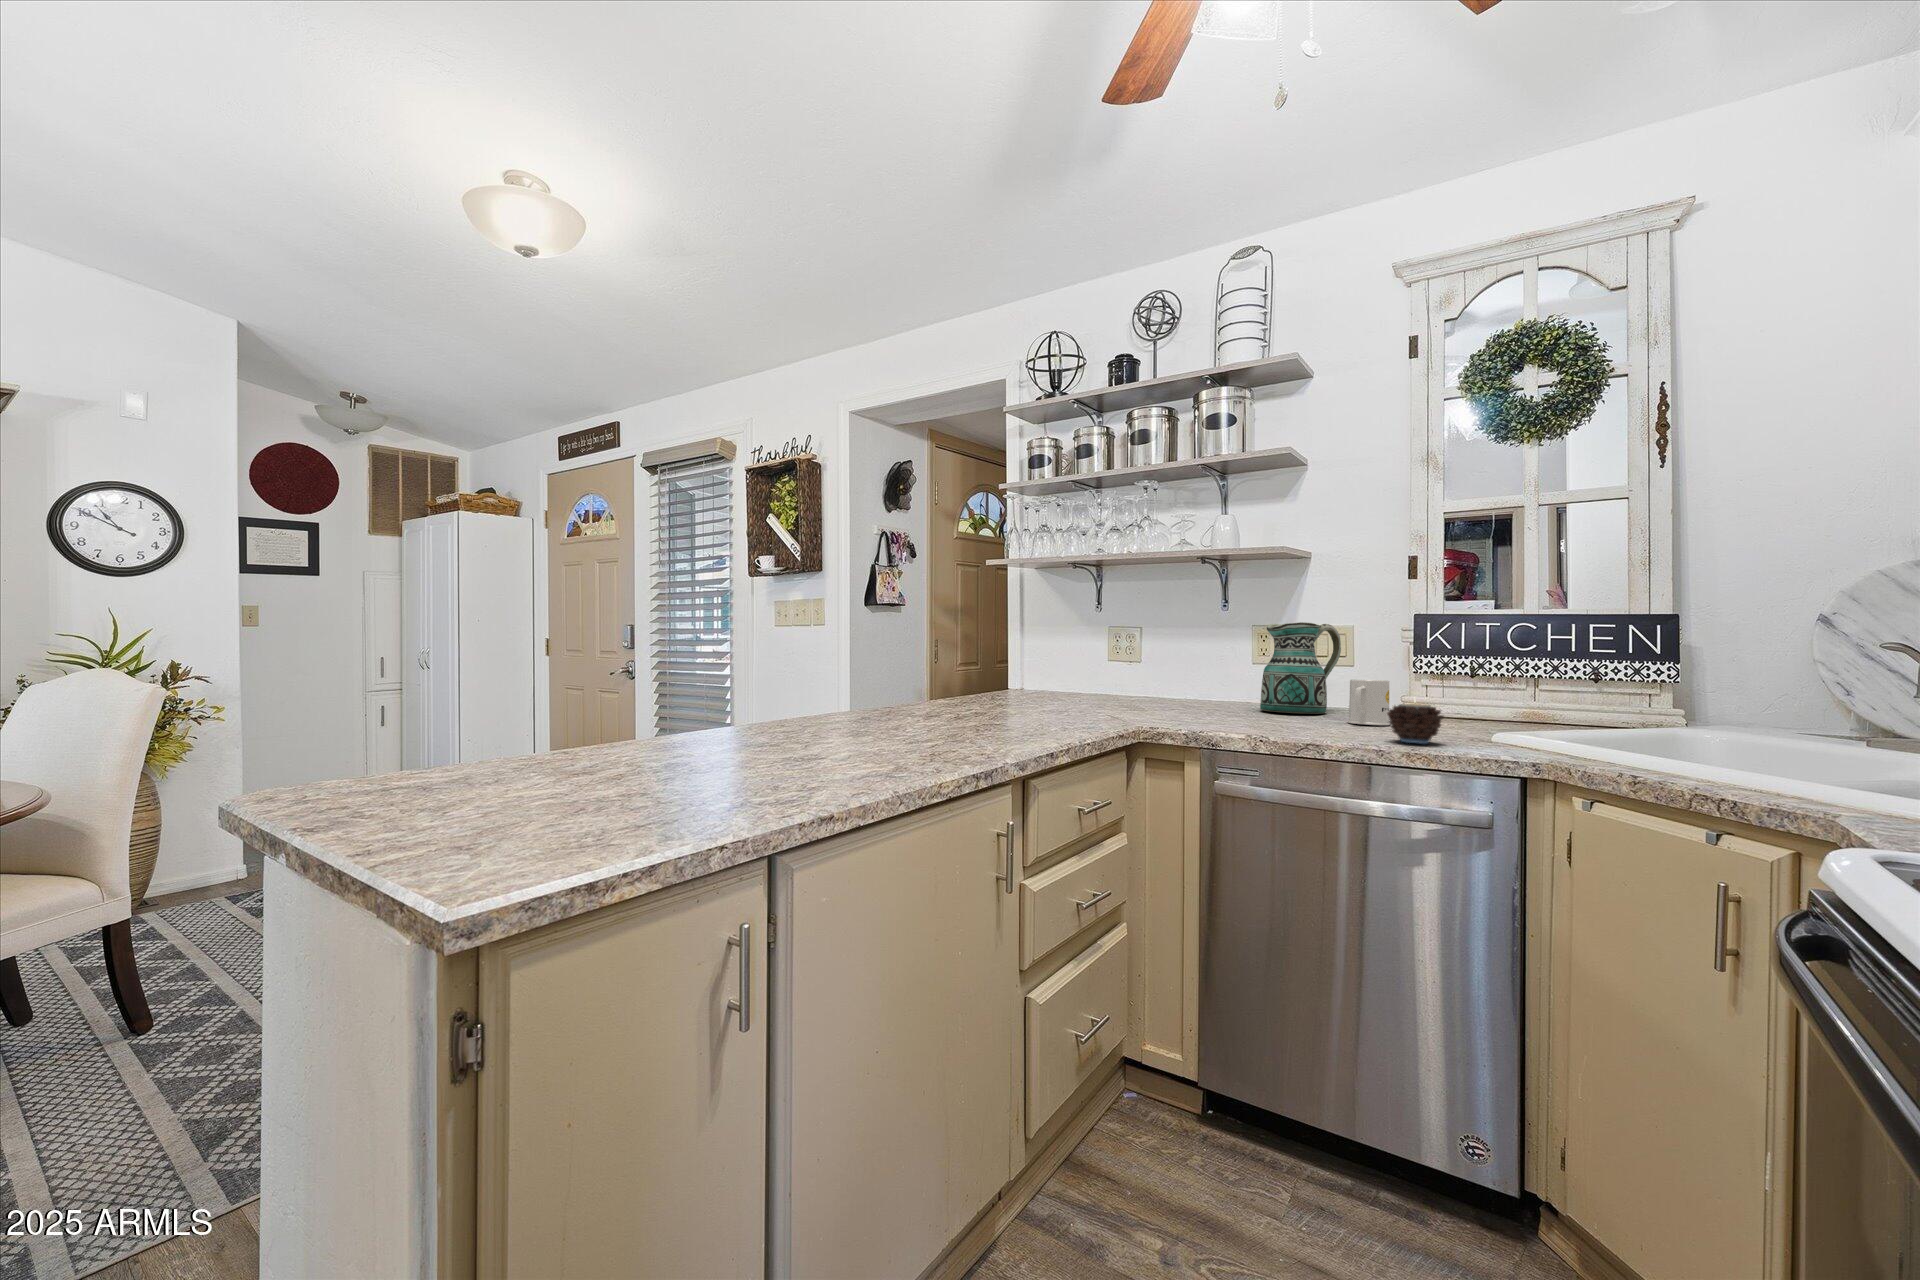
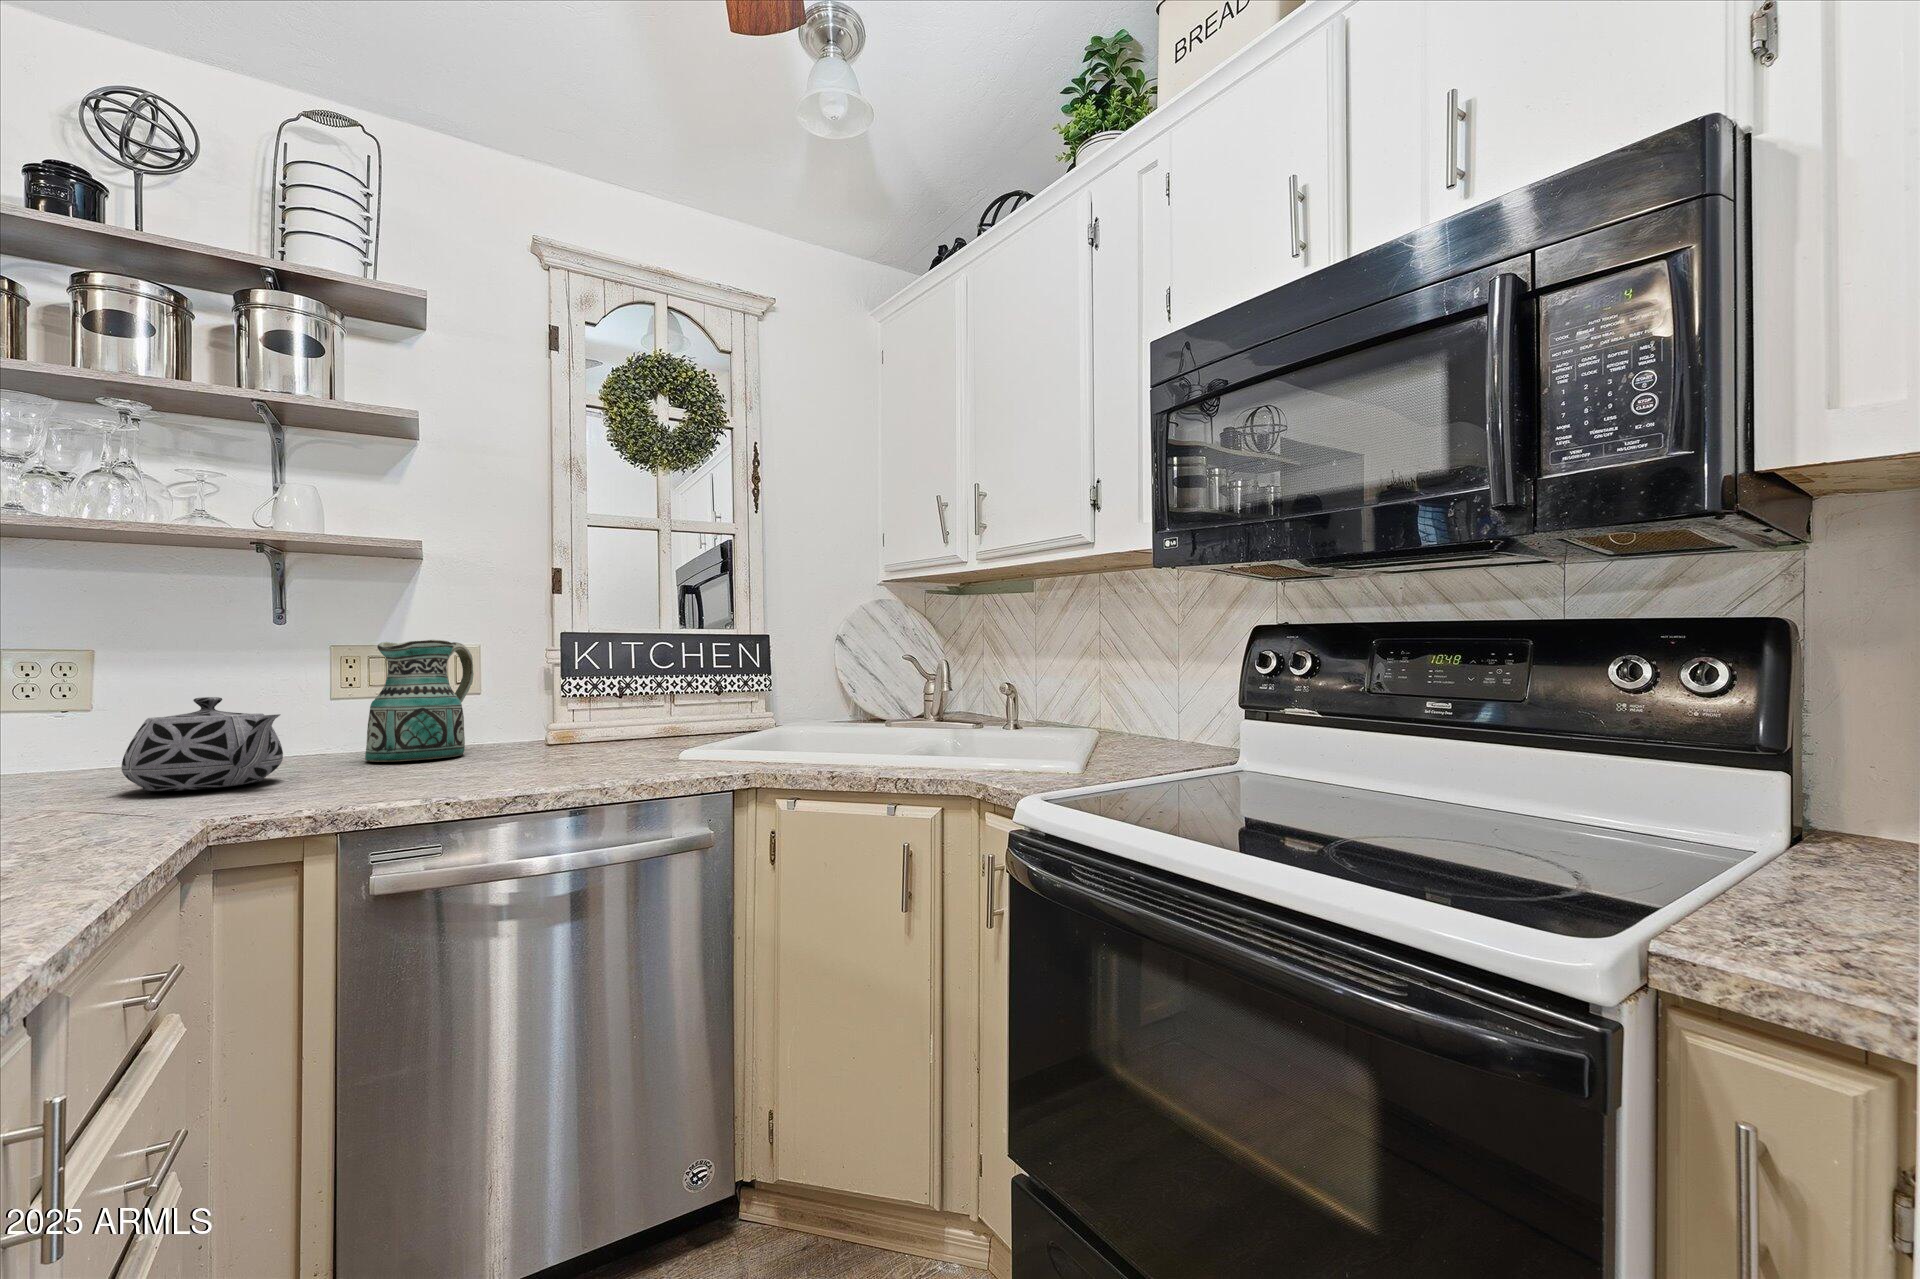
teapot: none [1133,659,1204,713] -> present [122,697,283,791]
mug: present [1348,679,1390,725] -> none [514,707,564,762]
candle: present [1387,704,1444,743] -> none [602,722,660,774]

